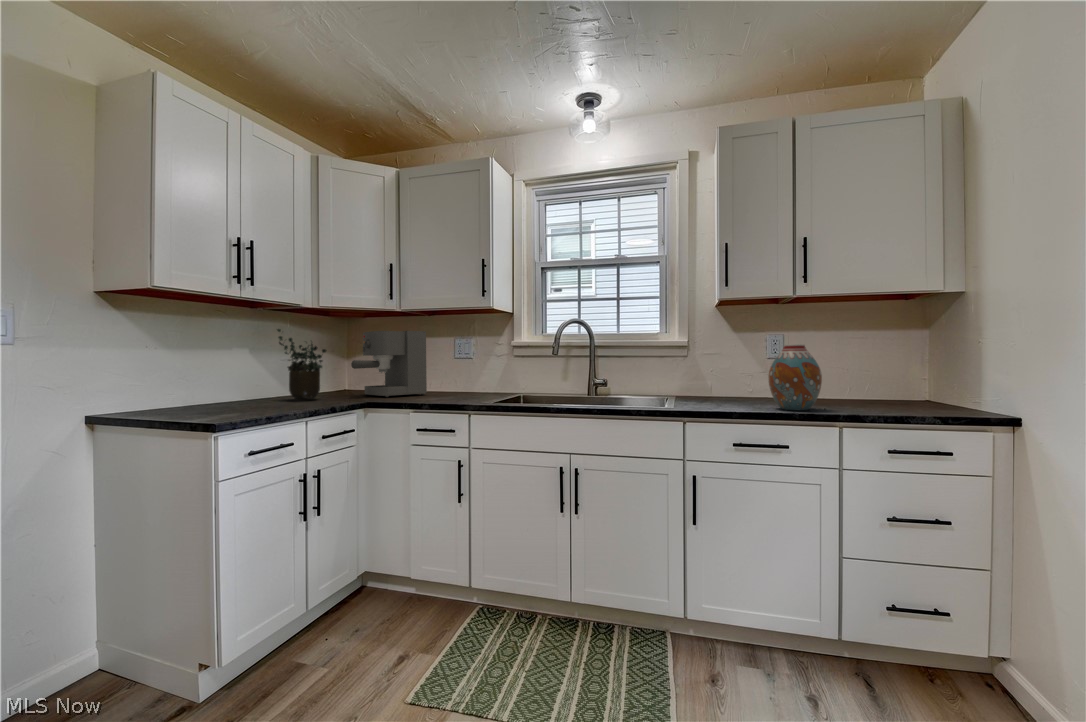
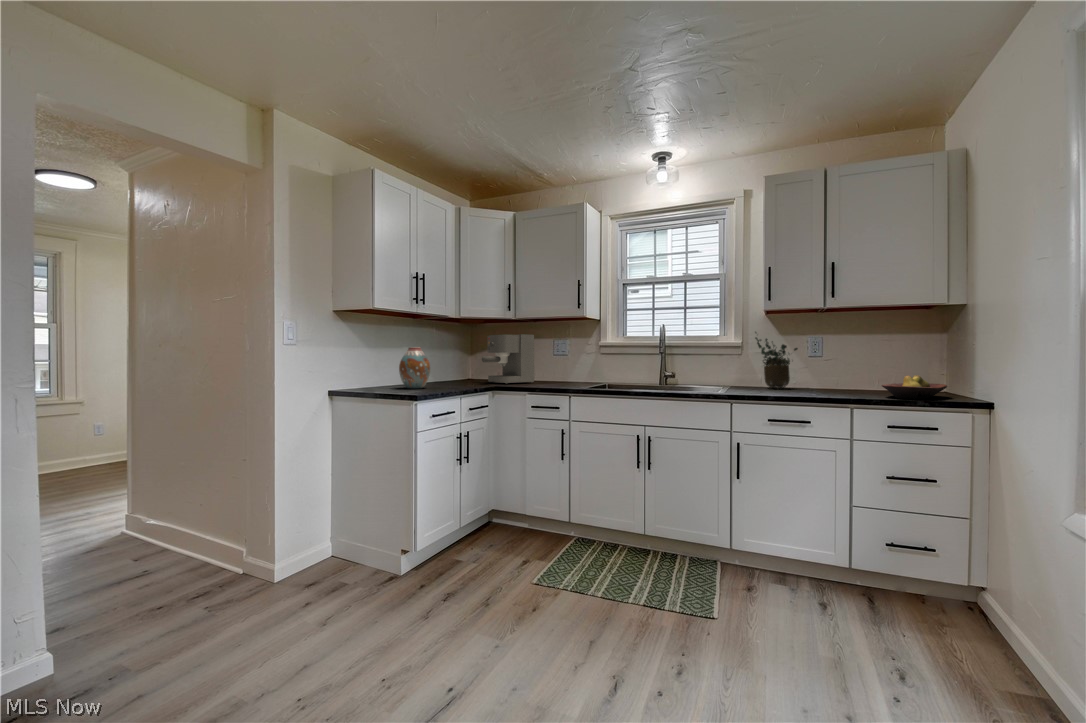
potted plant: present [277,329,327,399] -> present [755,332,798,388]
vase: present [768,345,822,410] -> present [399,347,430,389]
fruit bowl: none [869,381,947,413] -> present [882,375,947,399]

